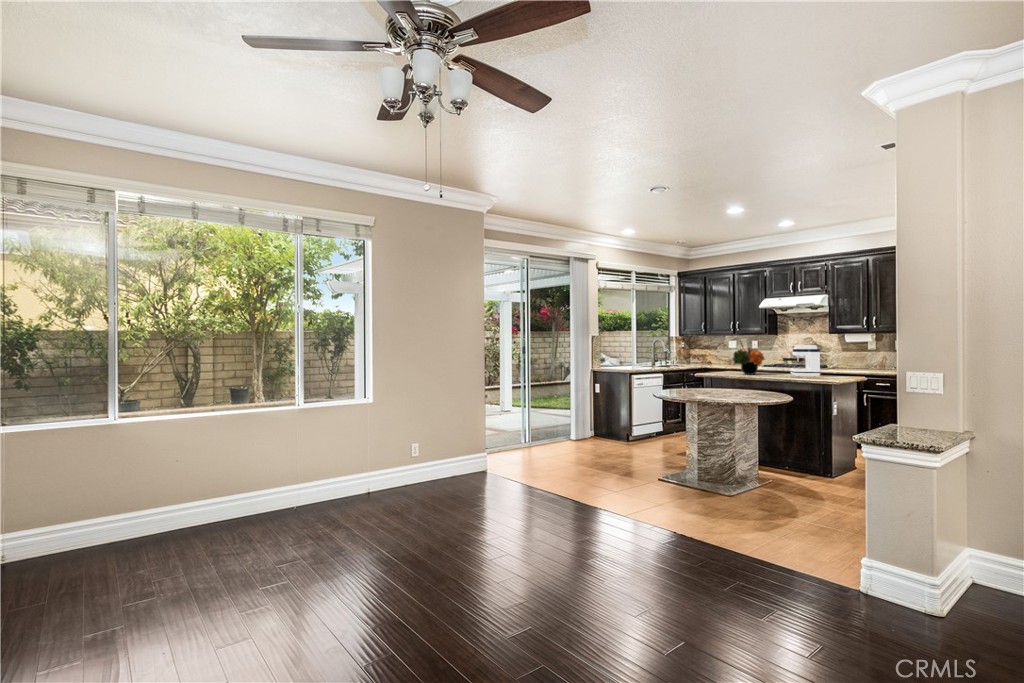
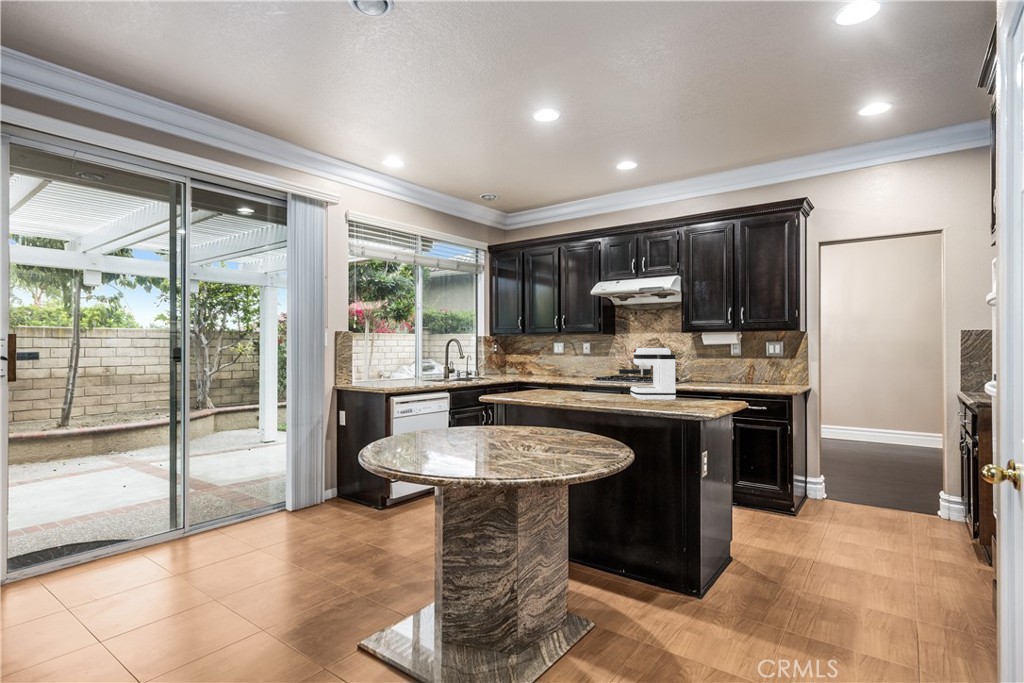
flower arrangement: present [732,347,765,374] -> none [541,351,593,396]

